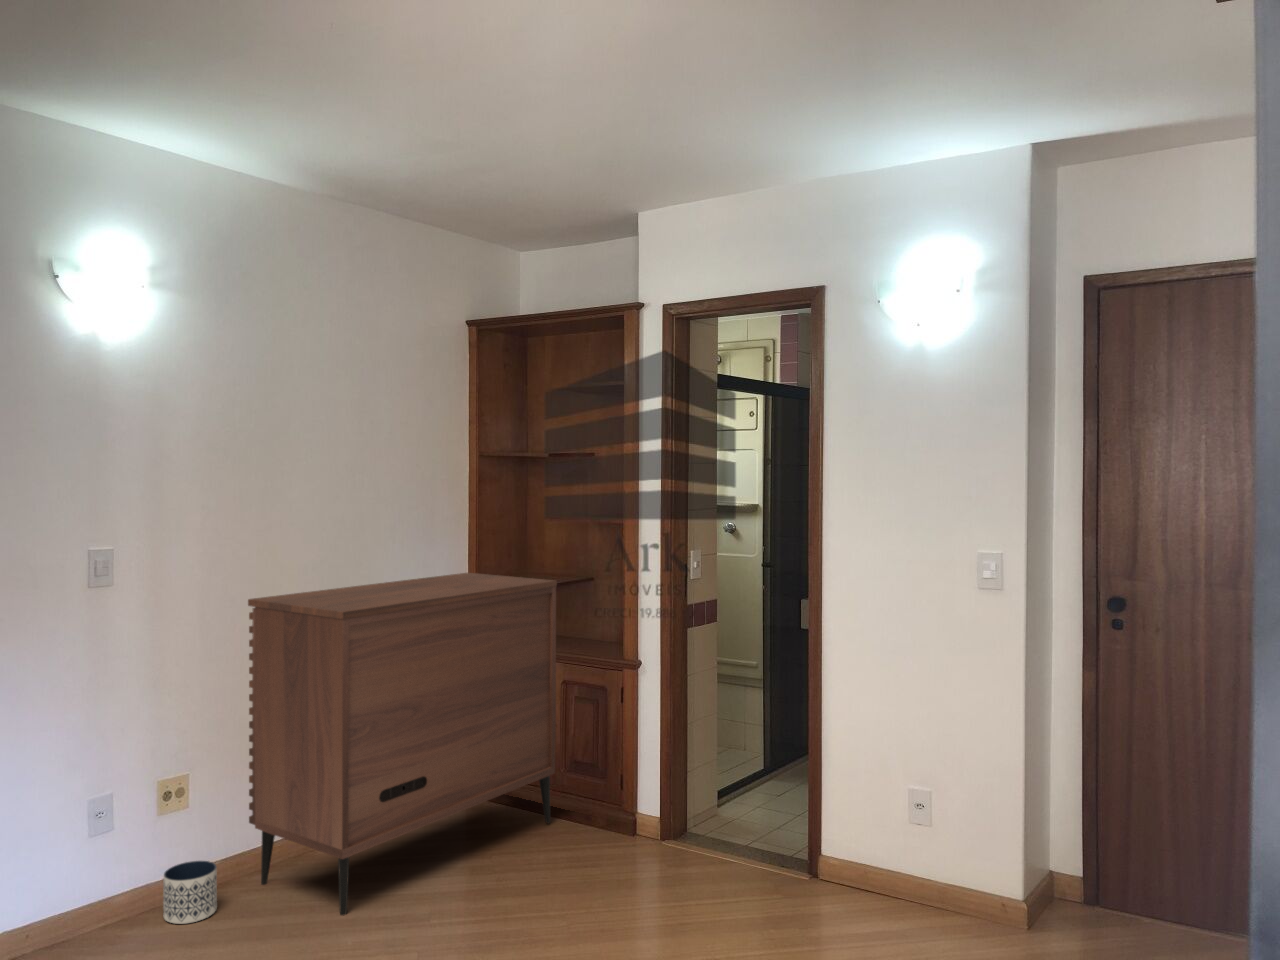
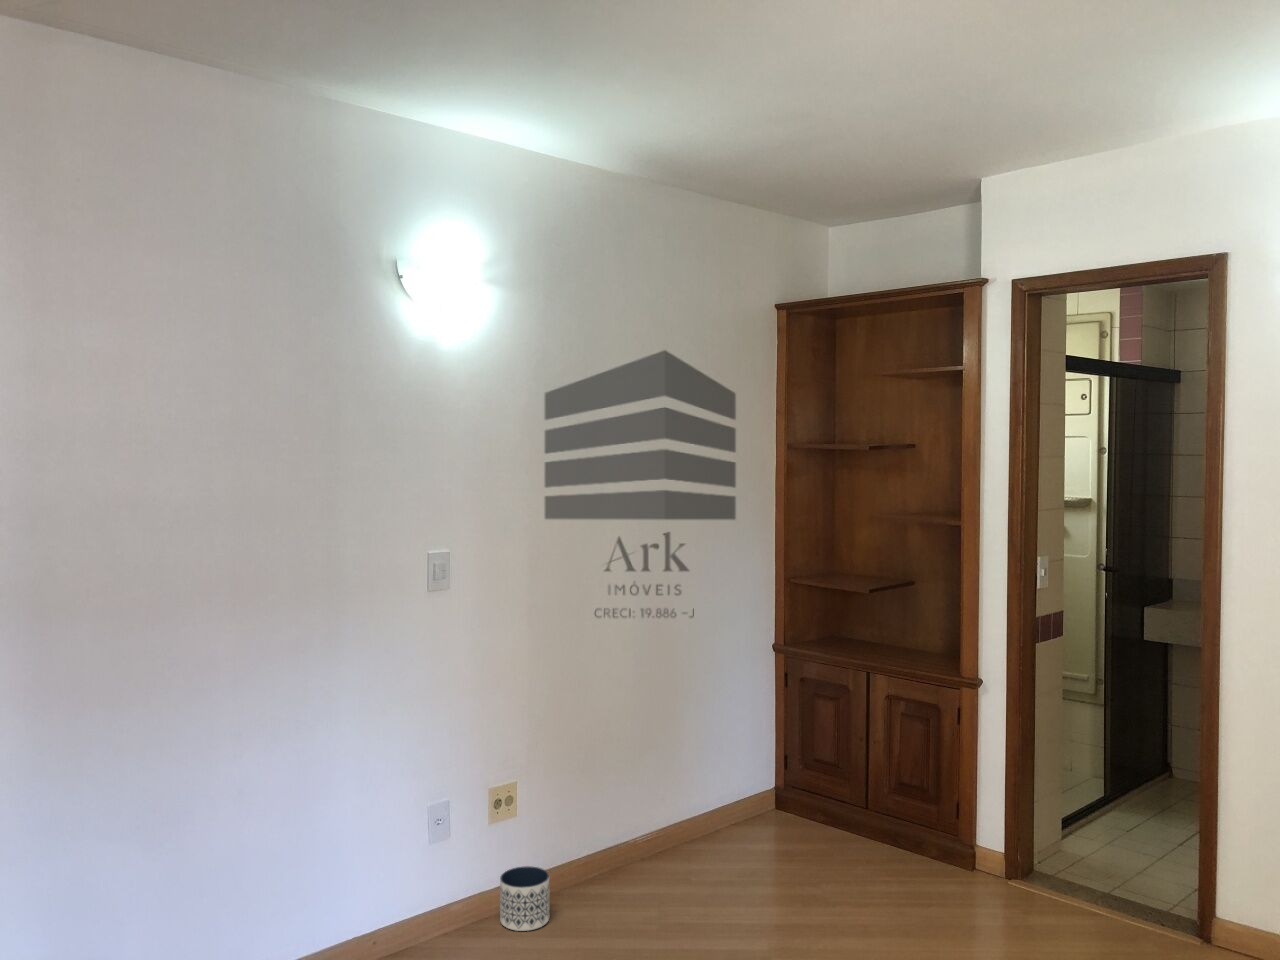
dresser: present [248,573,557,916] -> none [572,574,881,943]

